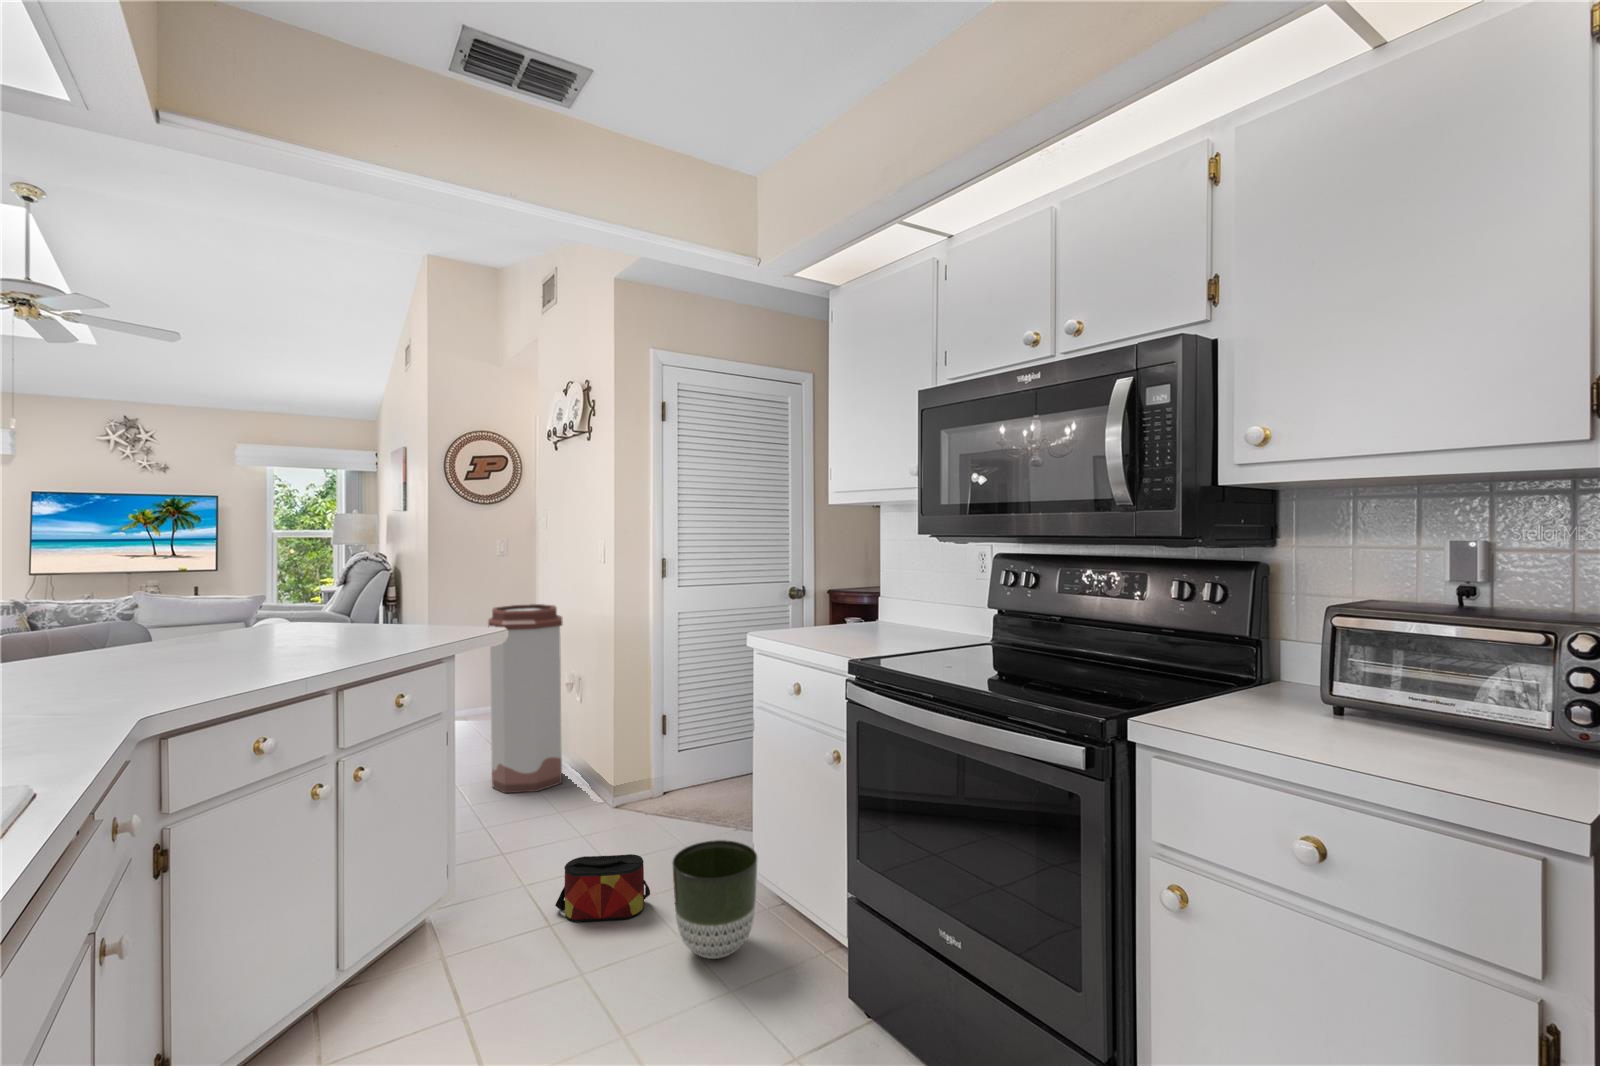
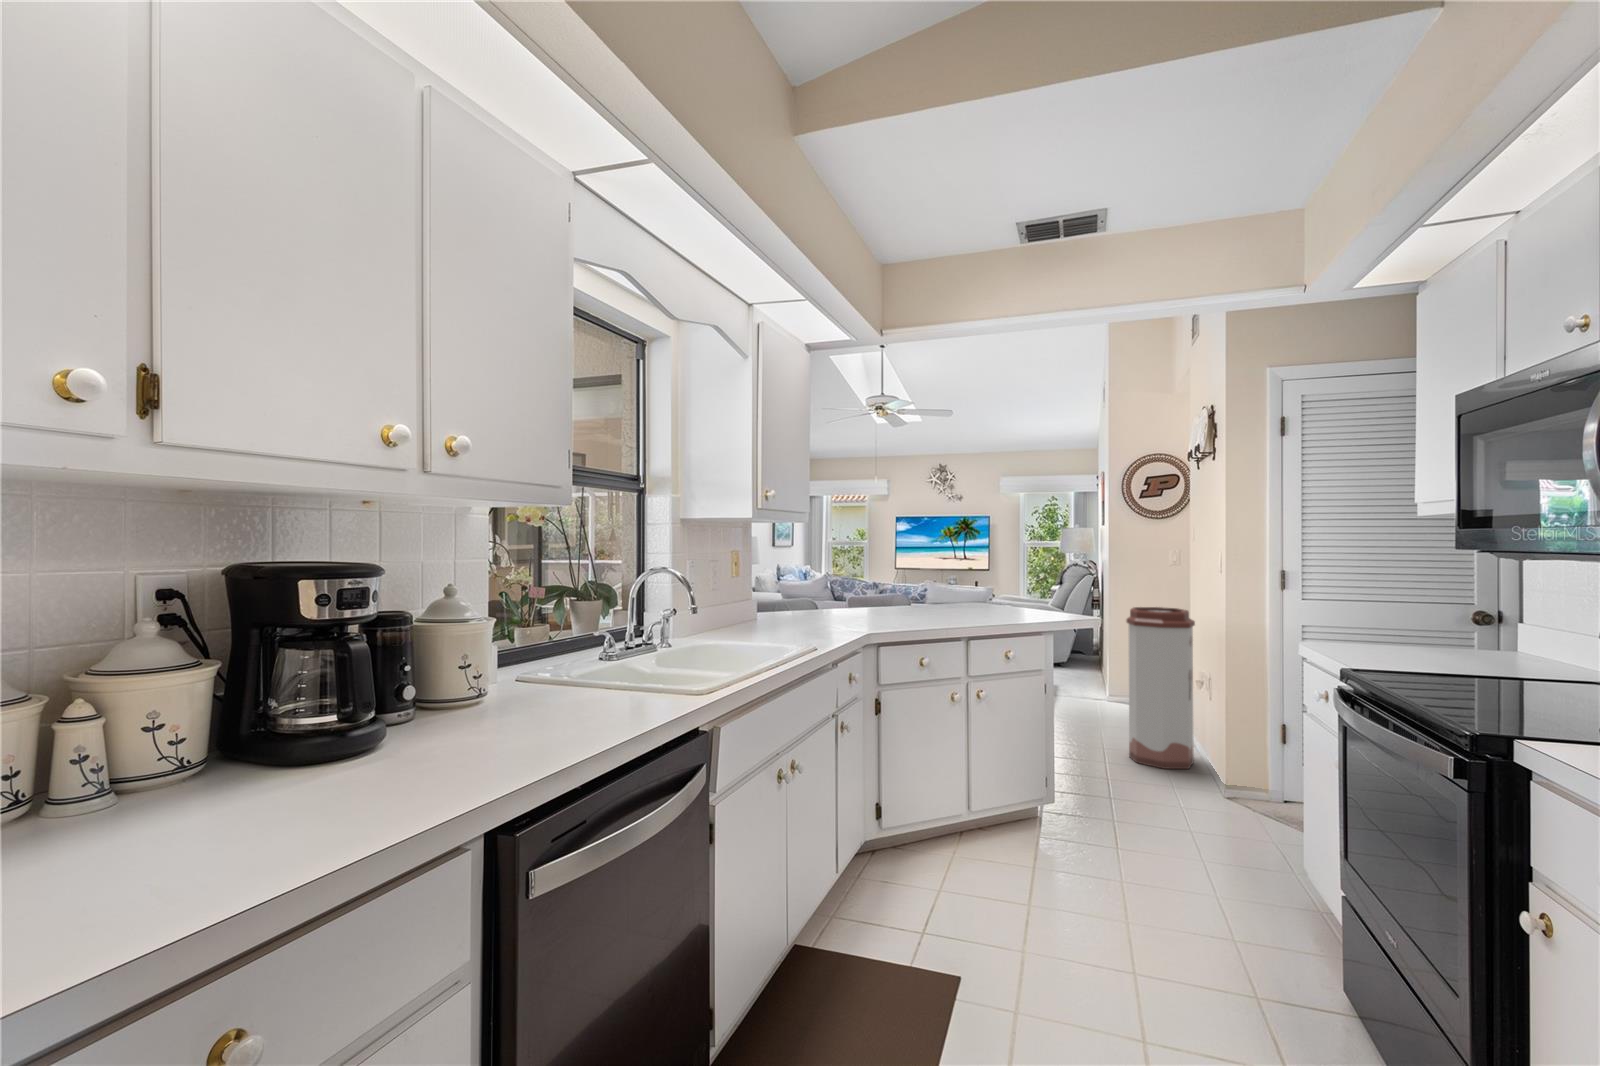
planter: present [673,840,757,959] -> none [1200,818,1287,919]
bag: present [555,854,650,922] -> none [1127,806,1207,868]

